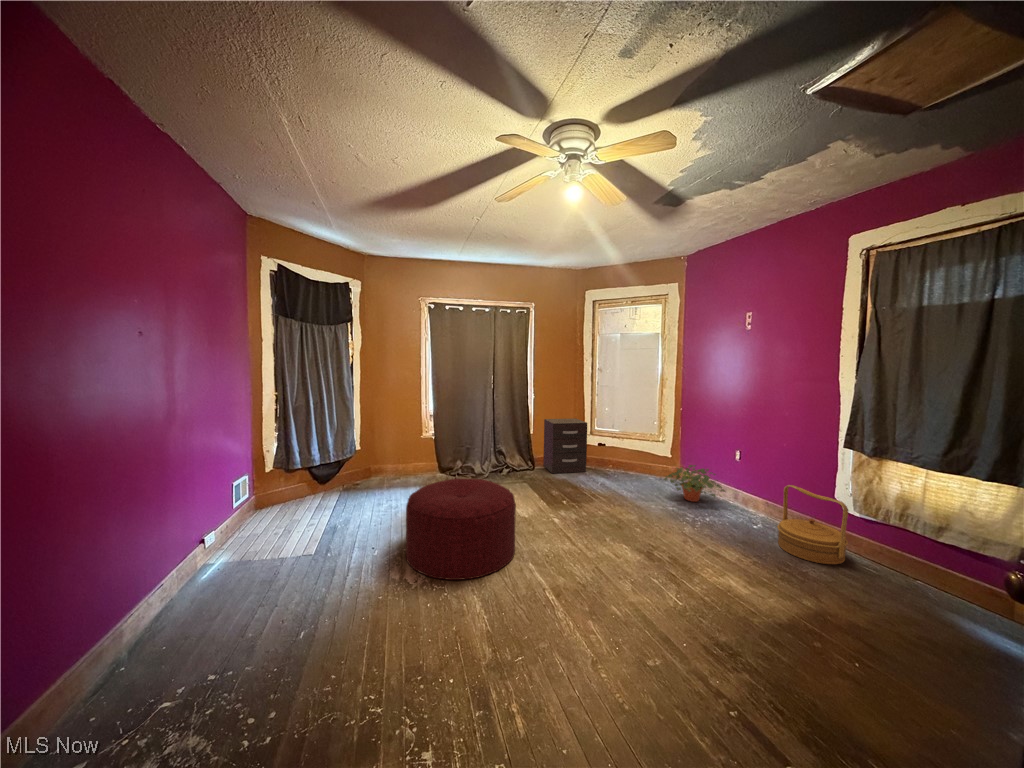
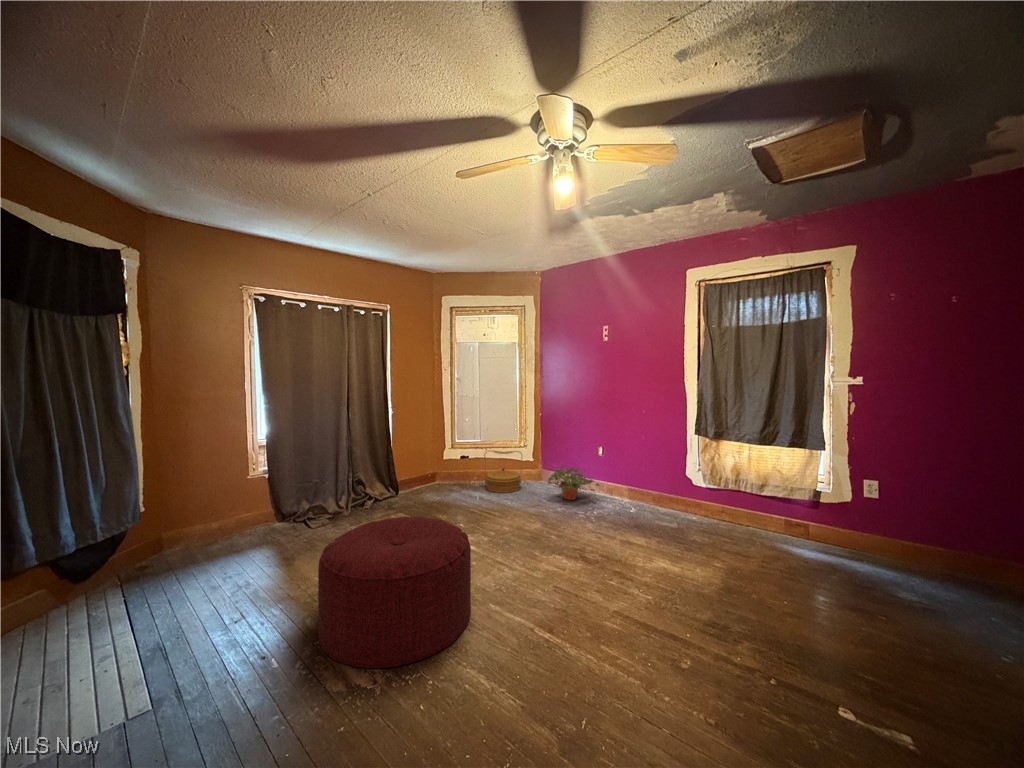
dresser: present [543,418,587,473] -> none [405,432,457,498]
woven basket: present [777,485,848,564] -> present [484,450,522,493]

